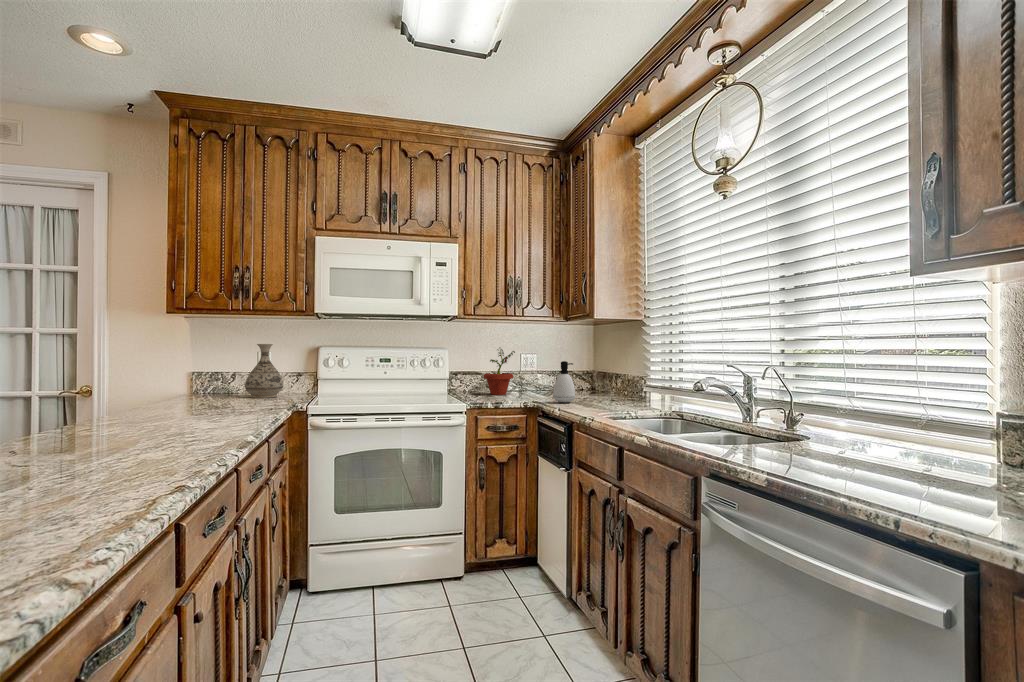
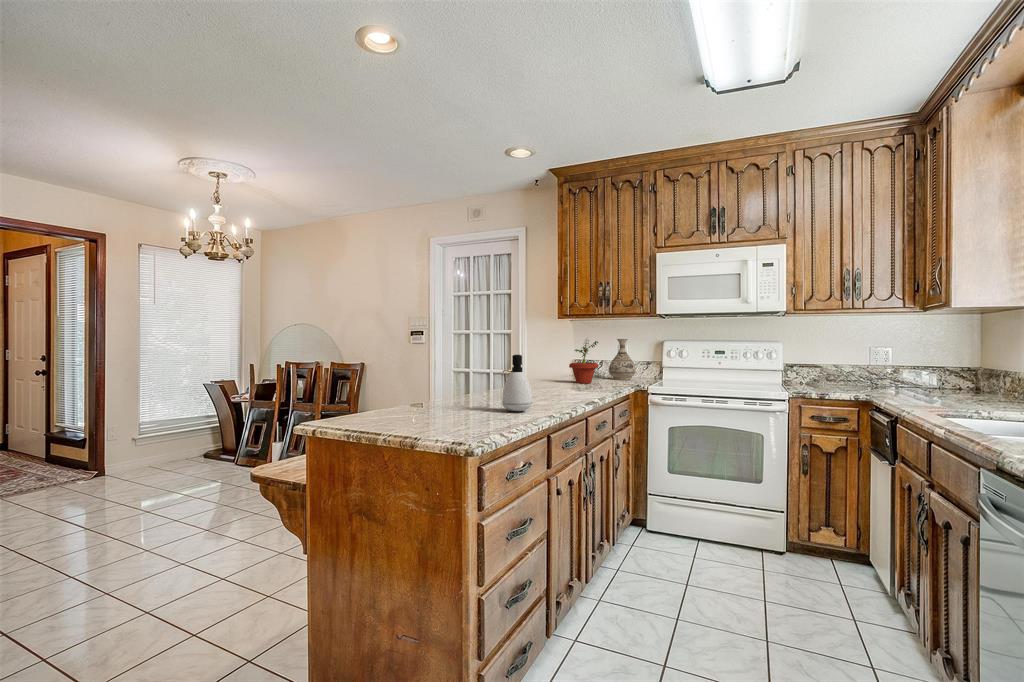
potted plant: present [484,349,515,395] -> present [569,340,598,383]
soap dispenser: present [553,361,575,403] -> present [502,355,532,411]

